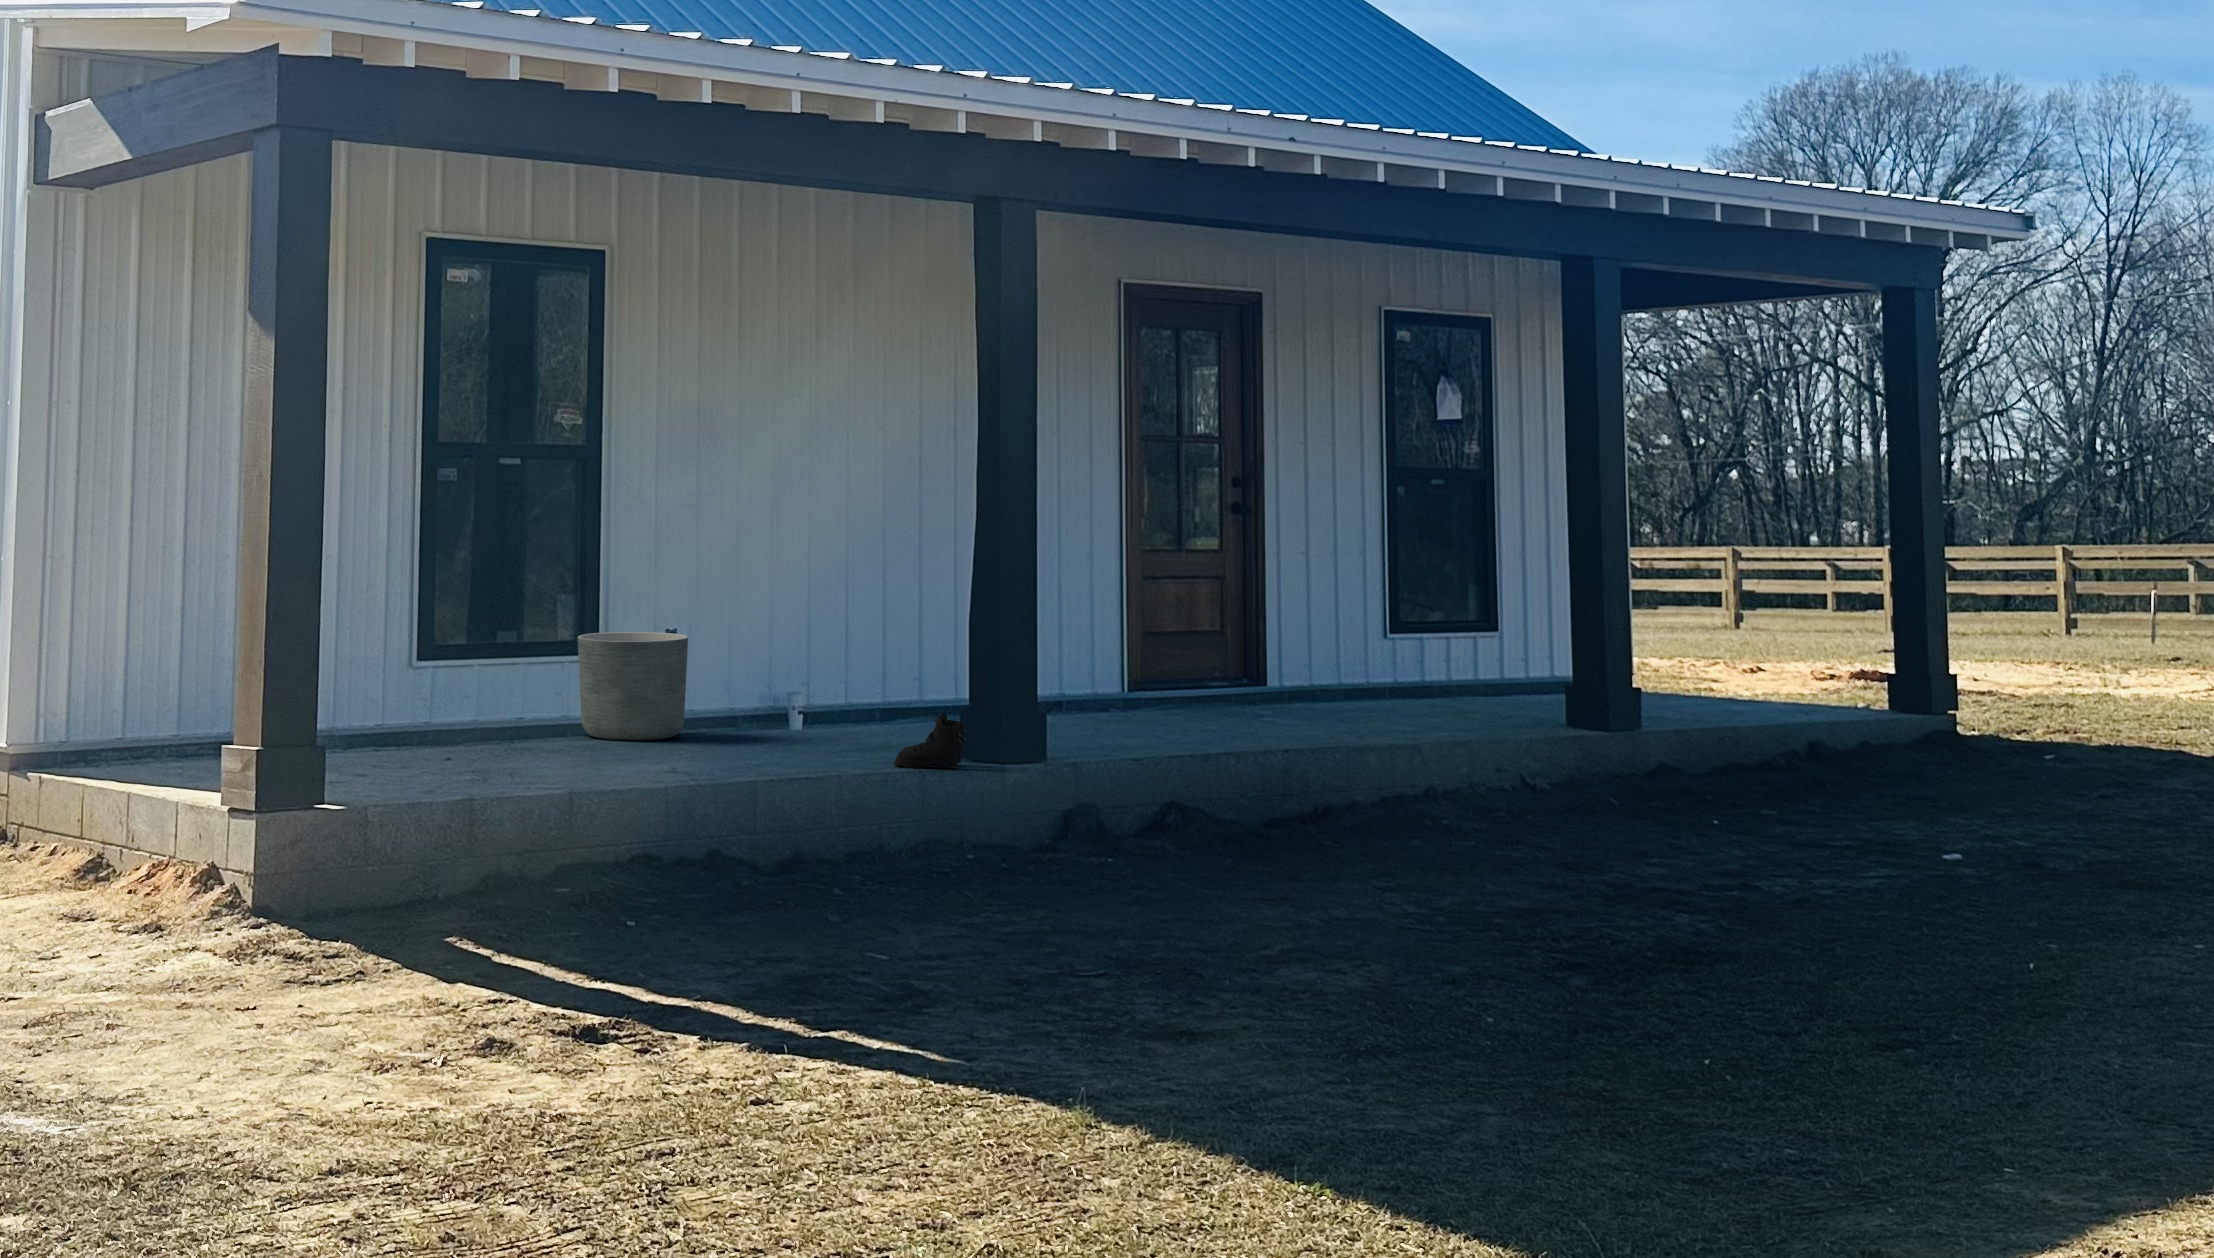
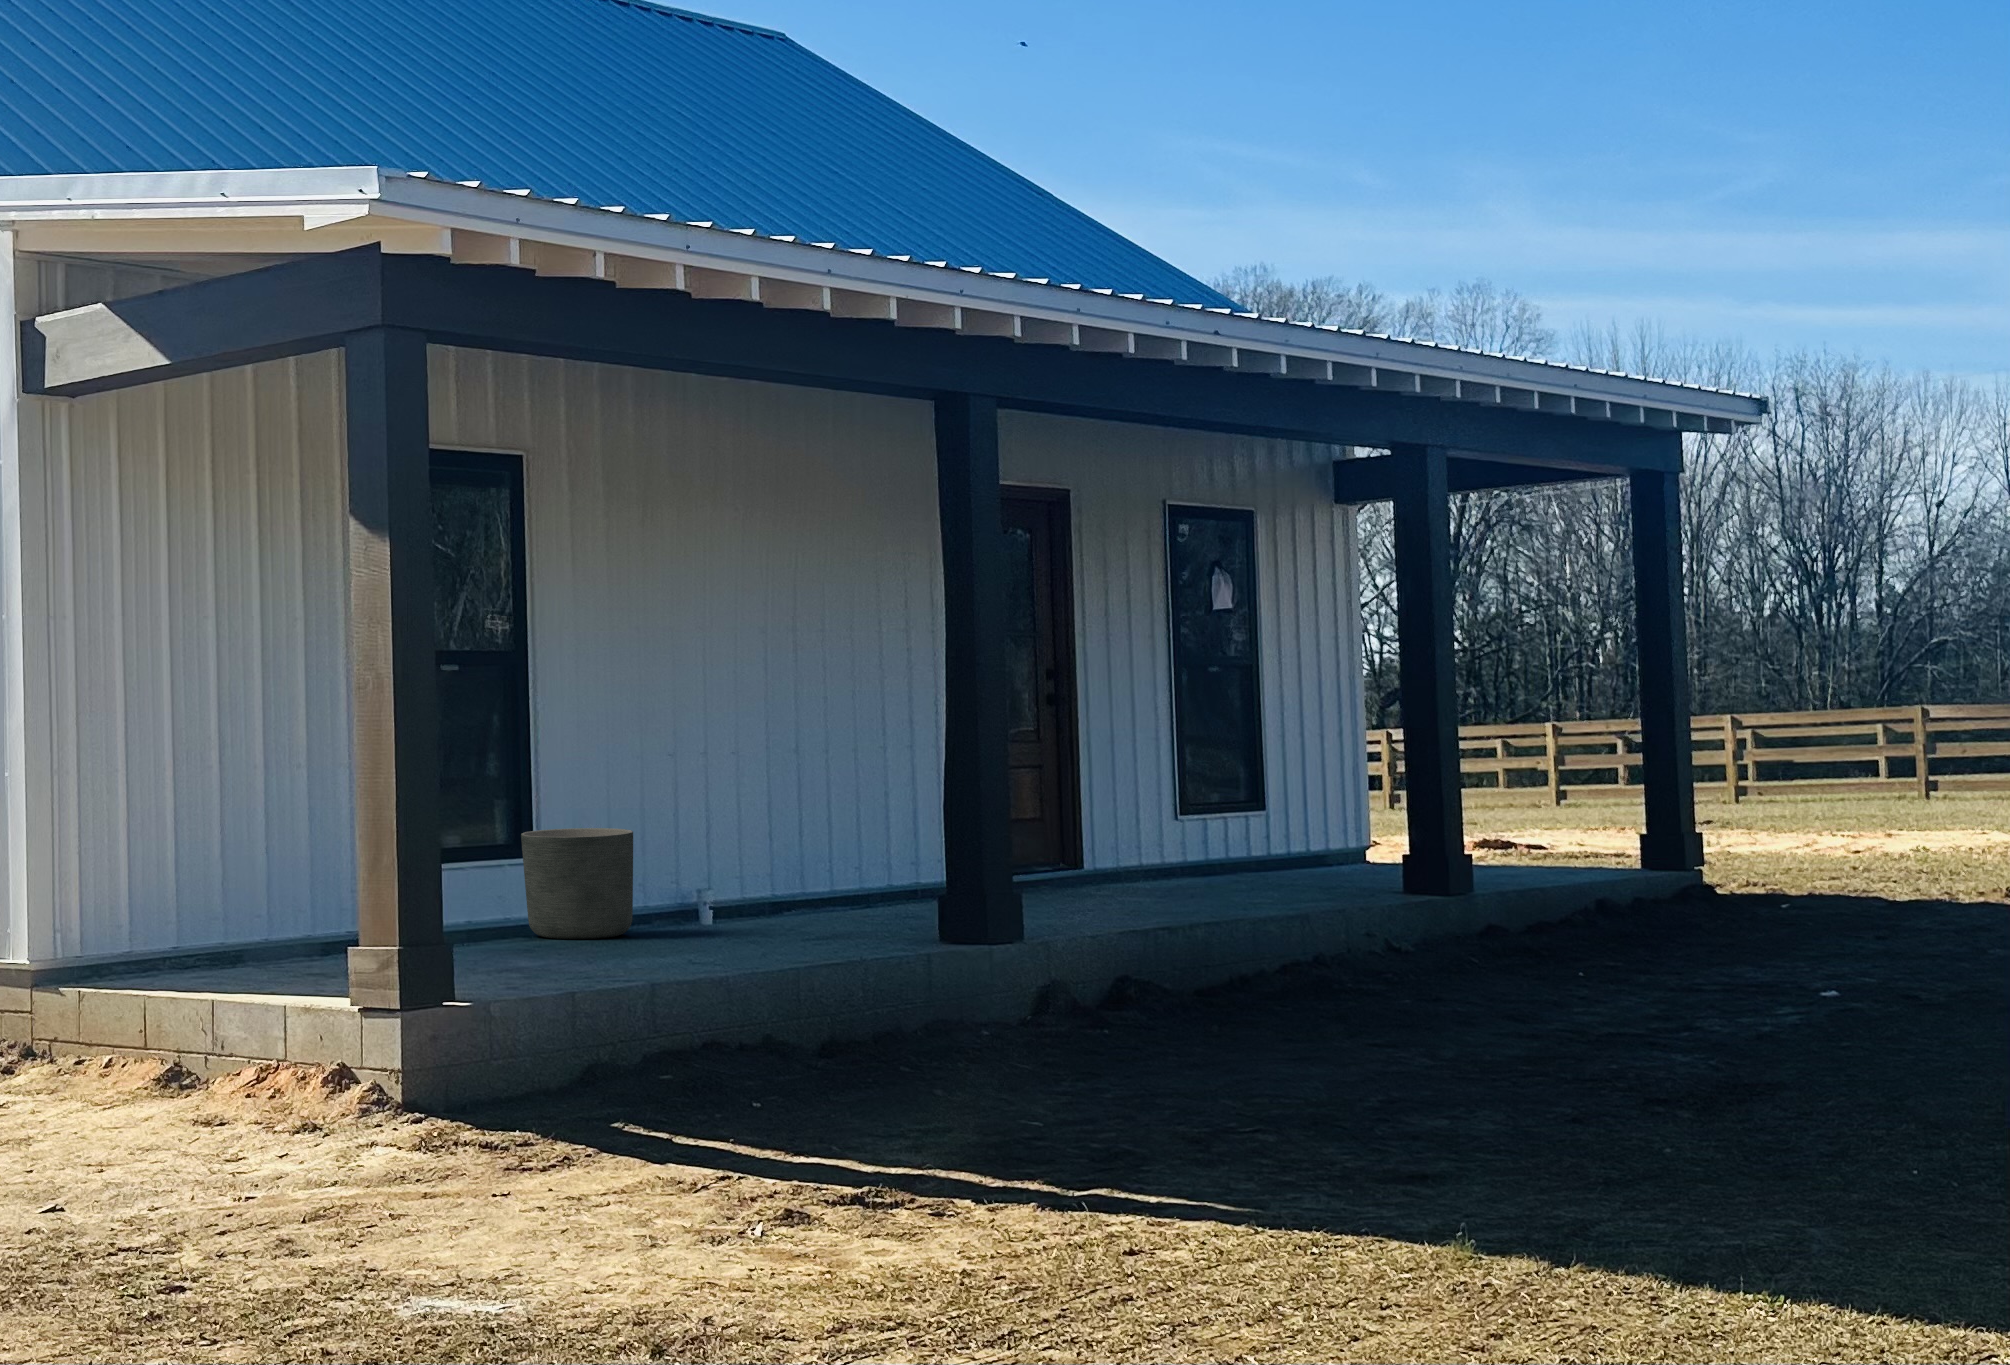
boots: present [894,714,966,769] -> none [883,894,953,951]

